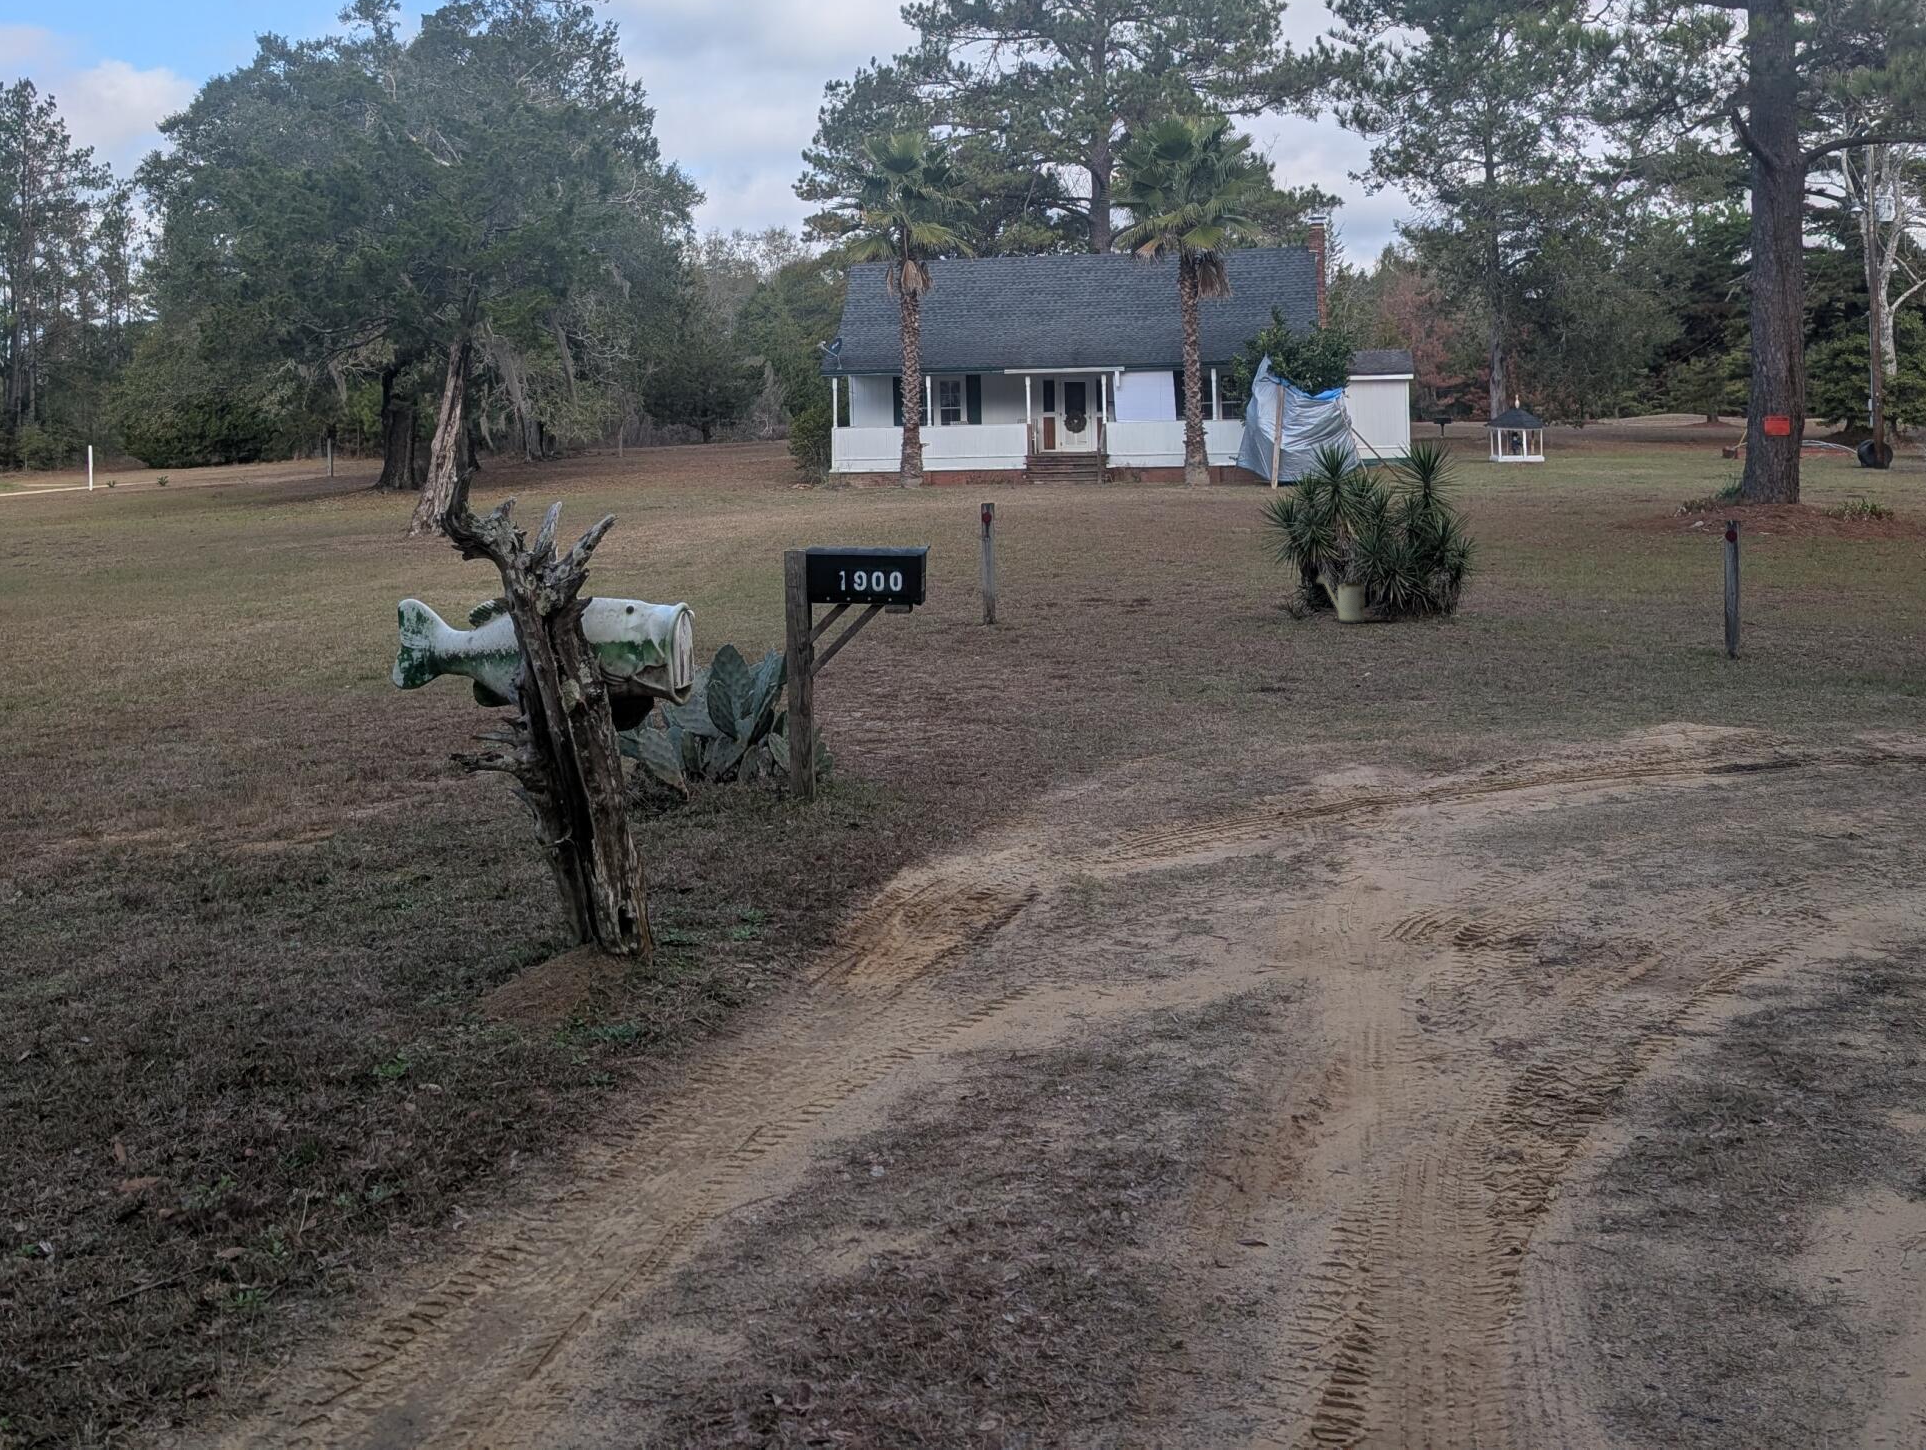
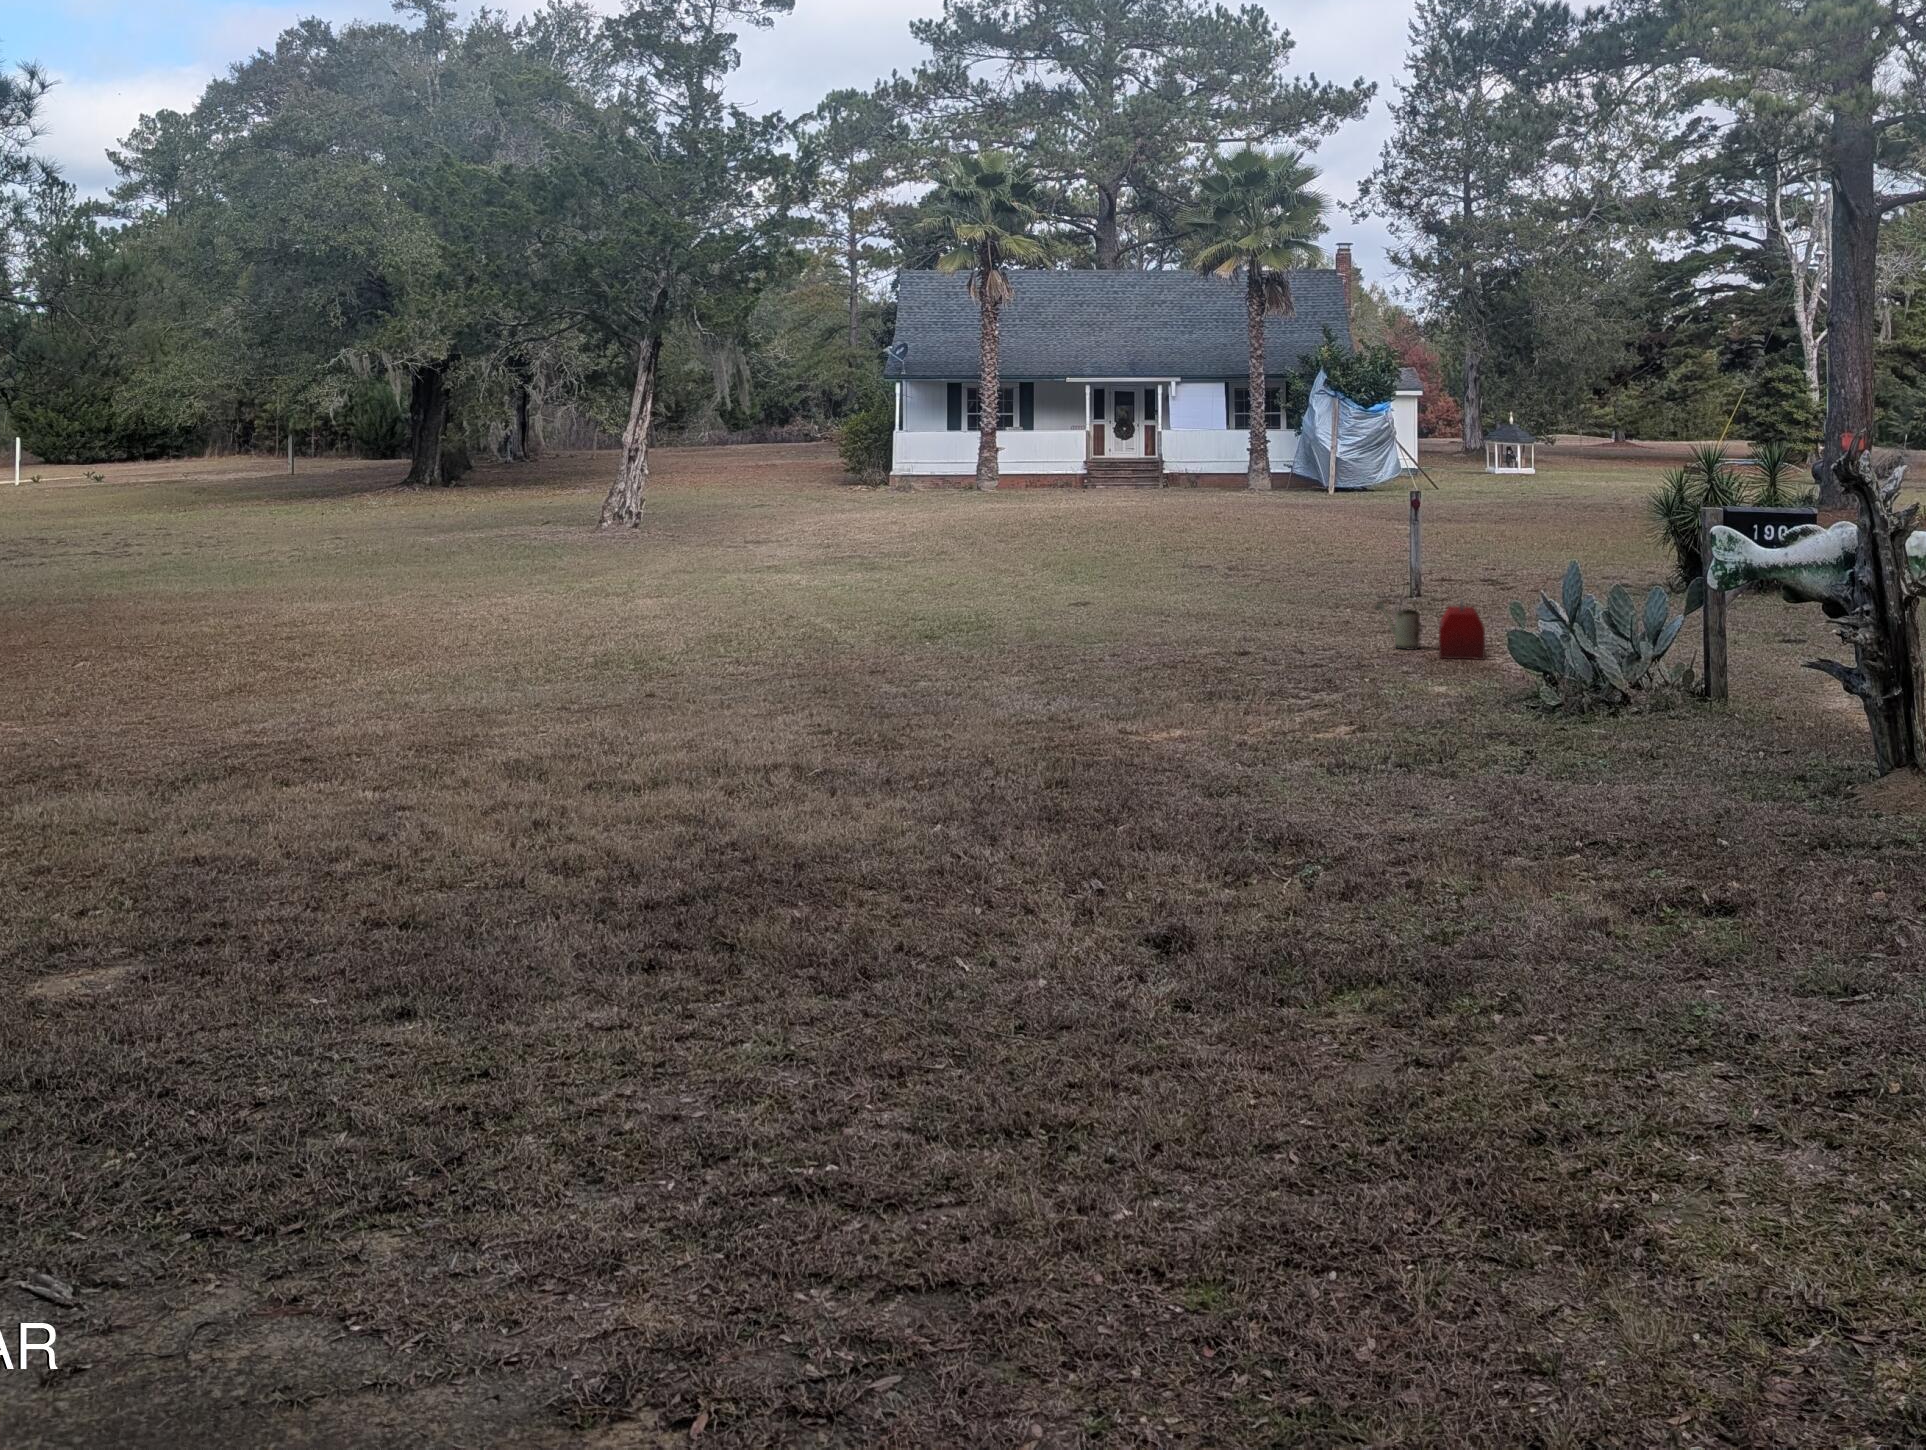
toolbox: none [1384,569,1434,631] -> present [1439,600,1485,660]

